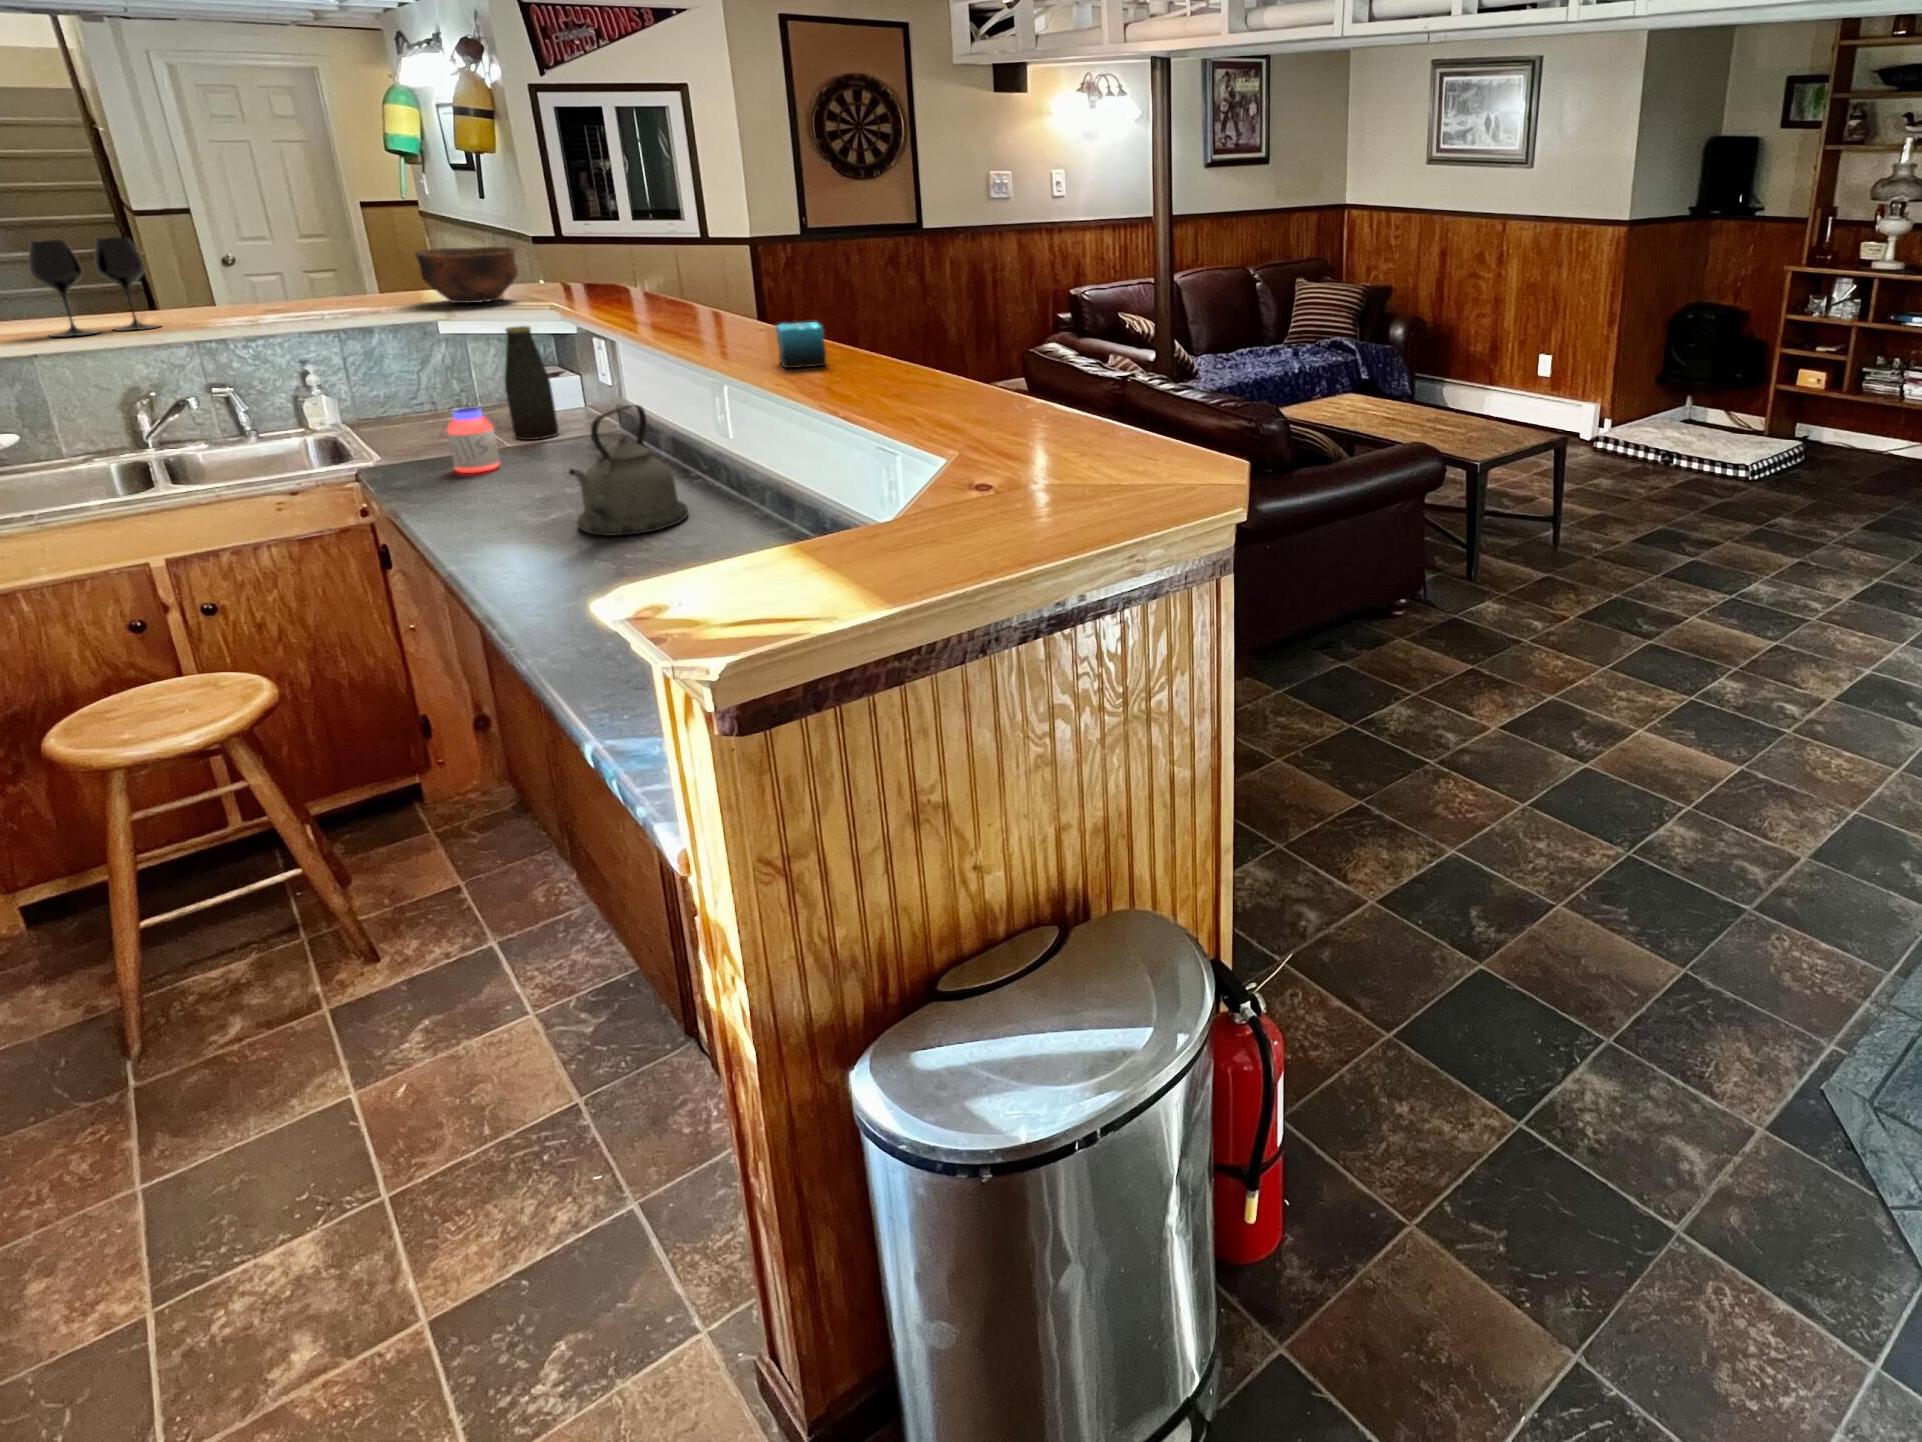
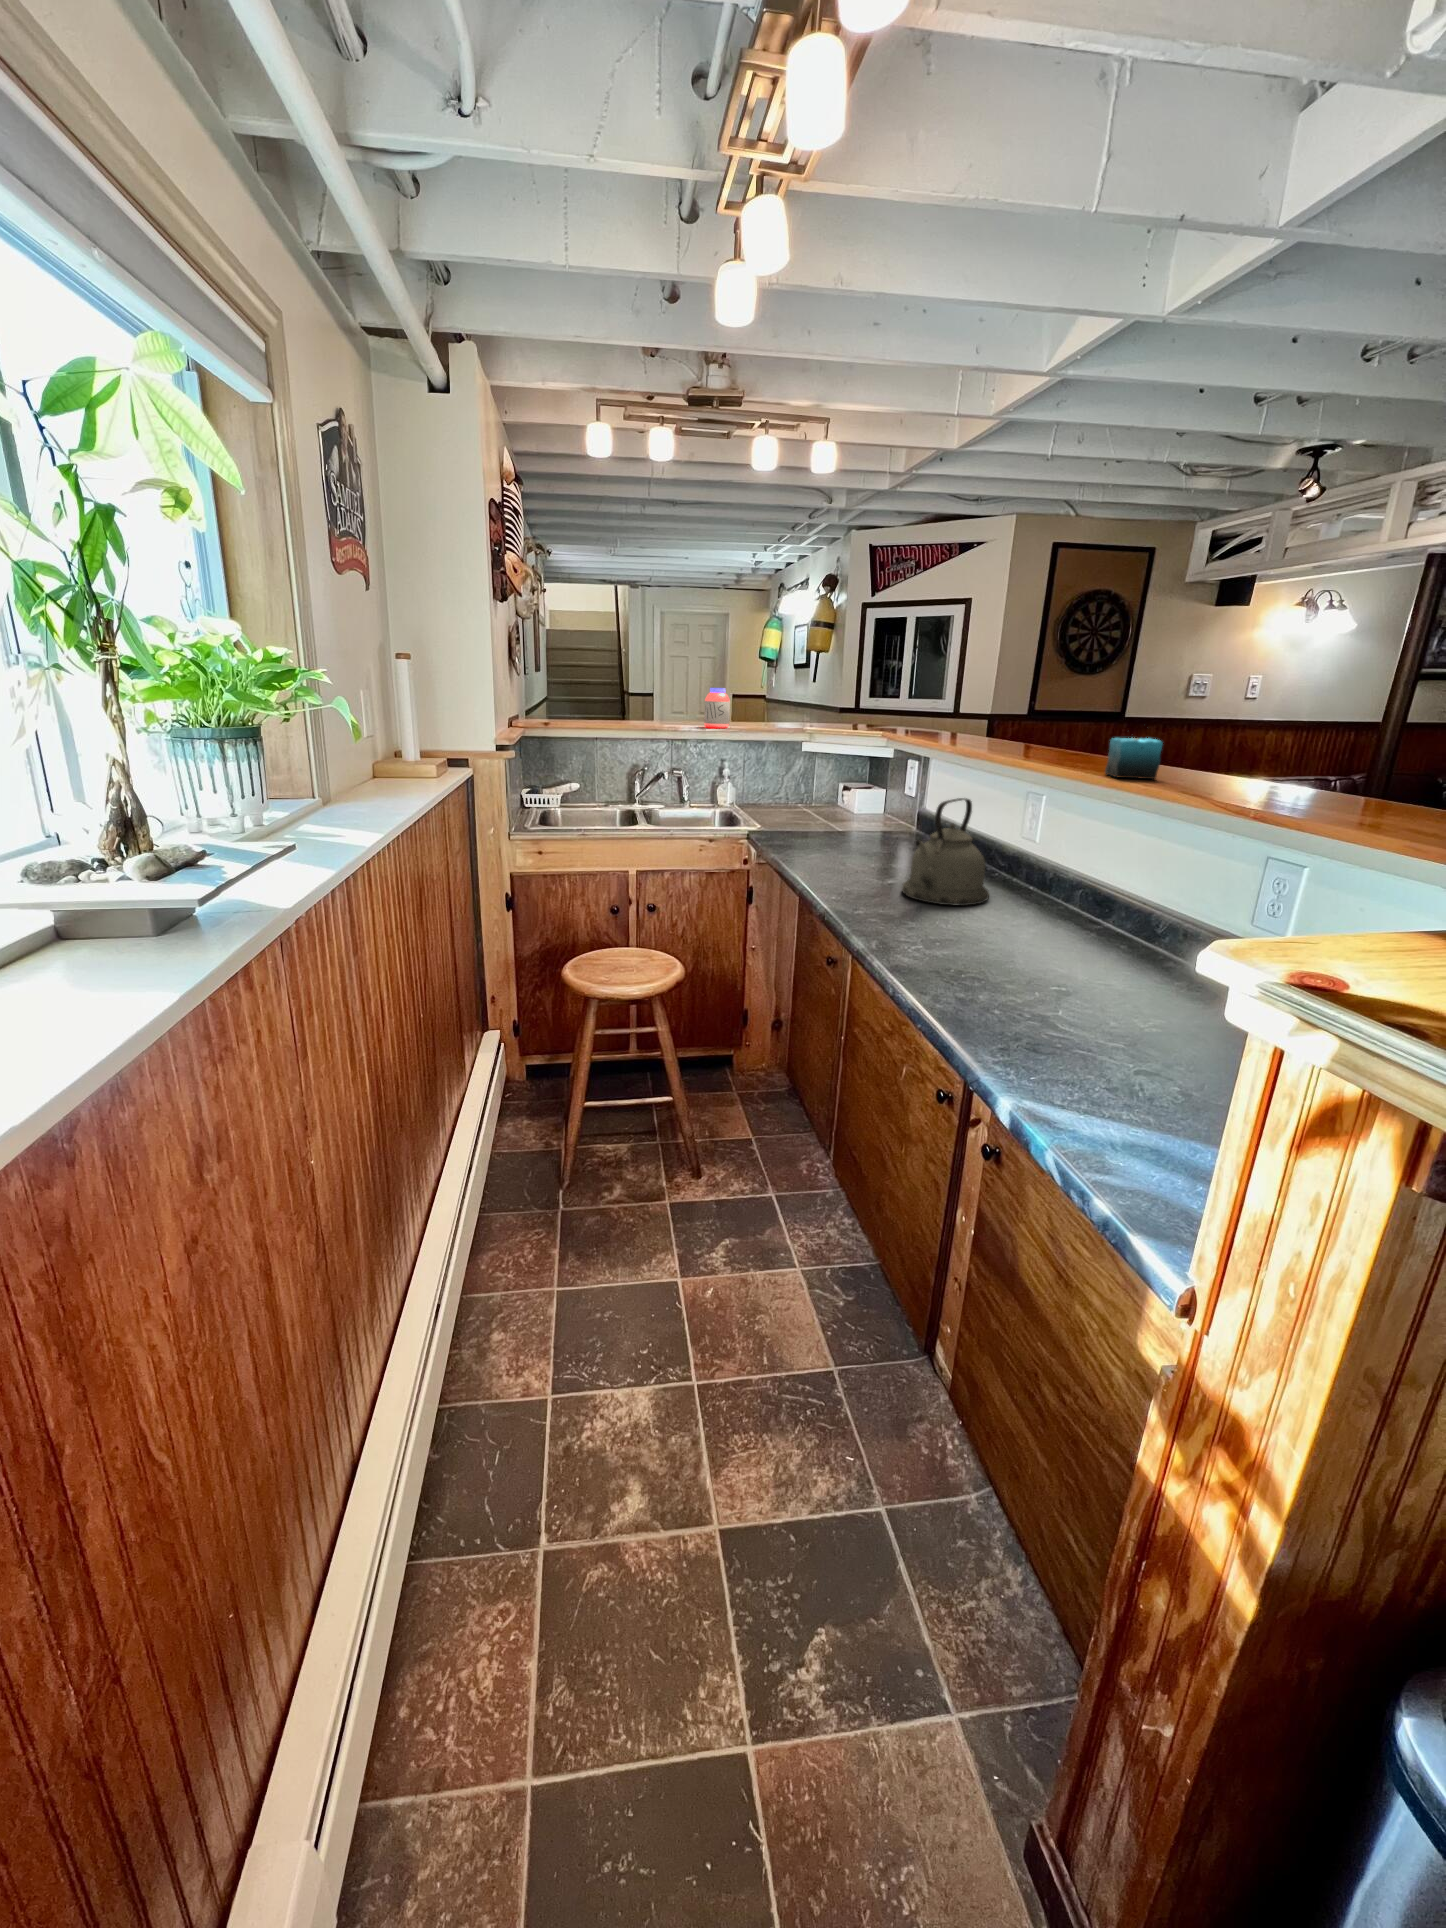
wine glass: present [29,237,160,337] -> none [605,667,658,727]
bowl: present [415,246,518,303] -> none [801,689,864,728]
bottle: present [505,326,559,440] -> none [839,744,873,829]
jar: present [447,408,500,473] -> present [704,688,730,728]

